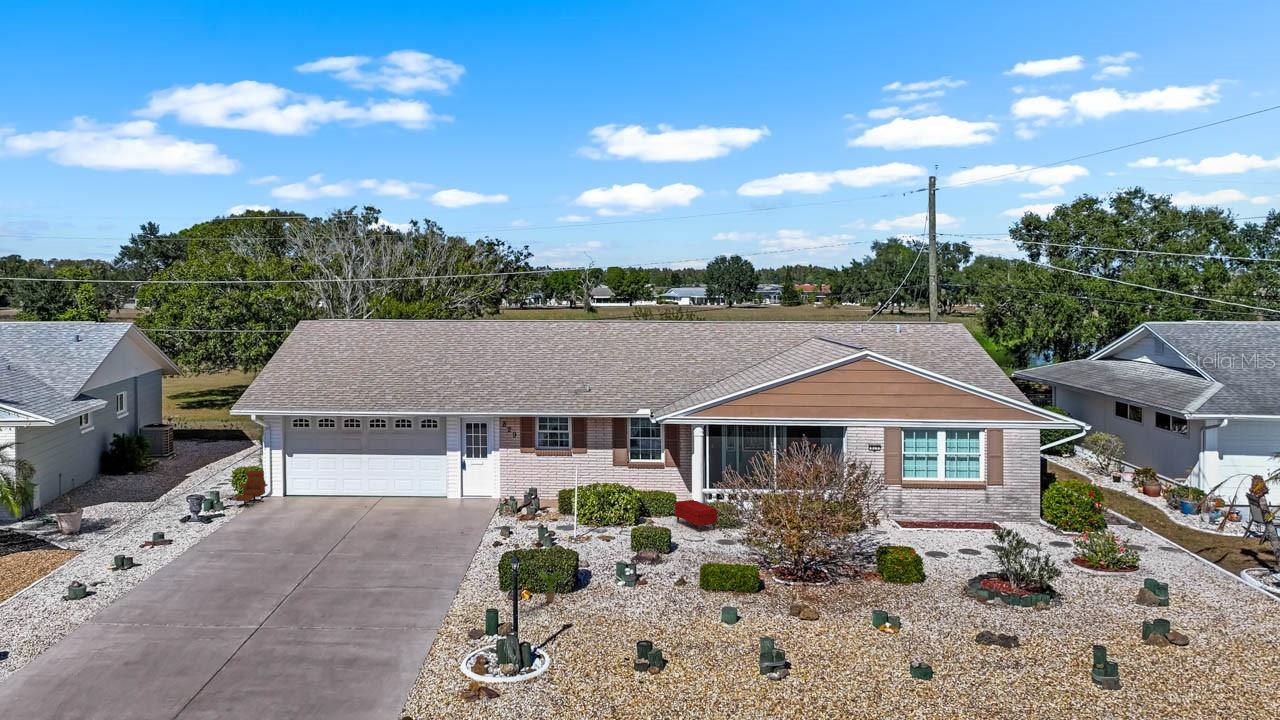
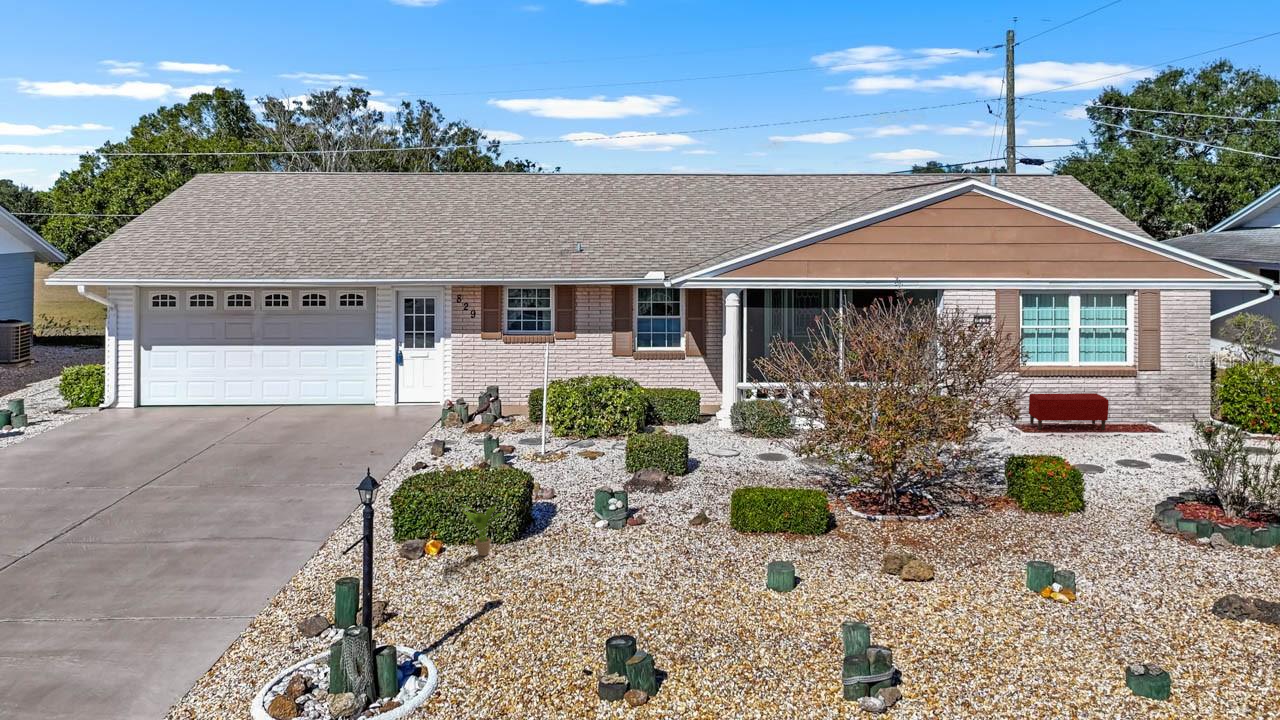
lounge chair: present [236,471,268,508] -> none [90,373,139,423]
bench: present [675,500,717,532] -> present [1029,393,1109,430]

